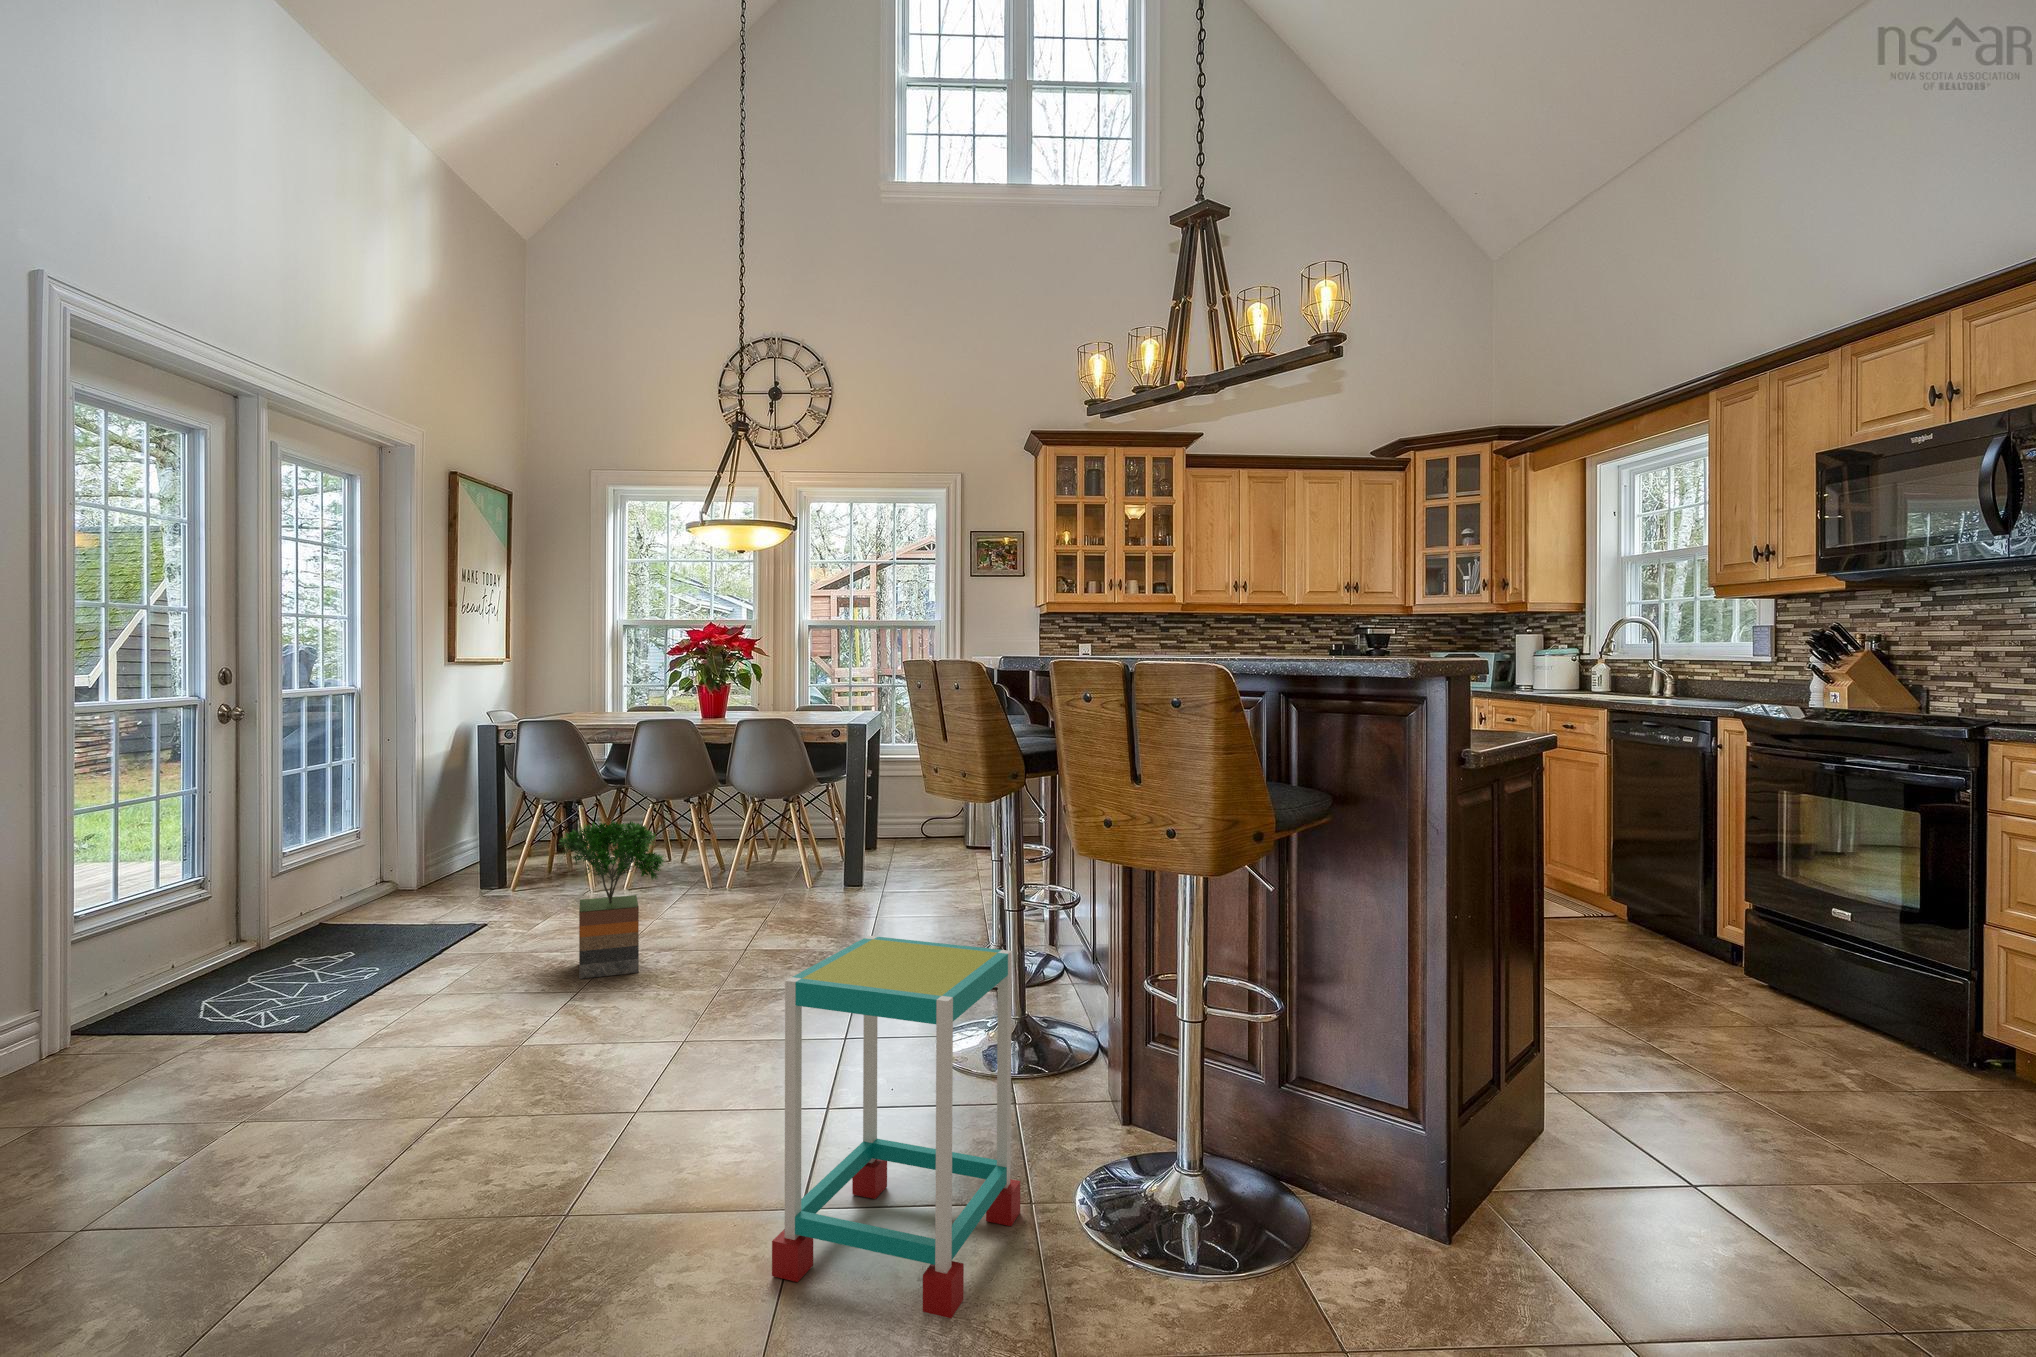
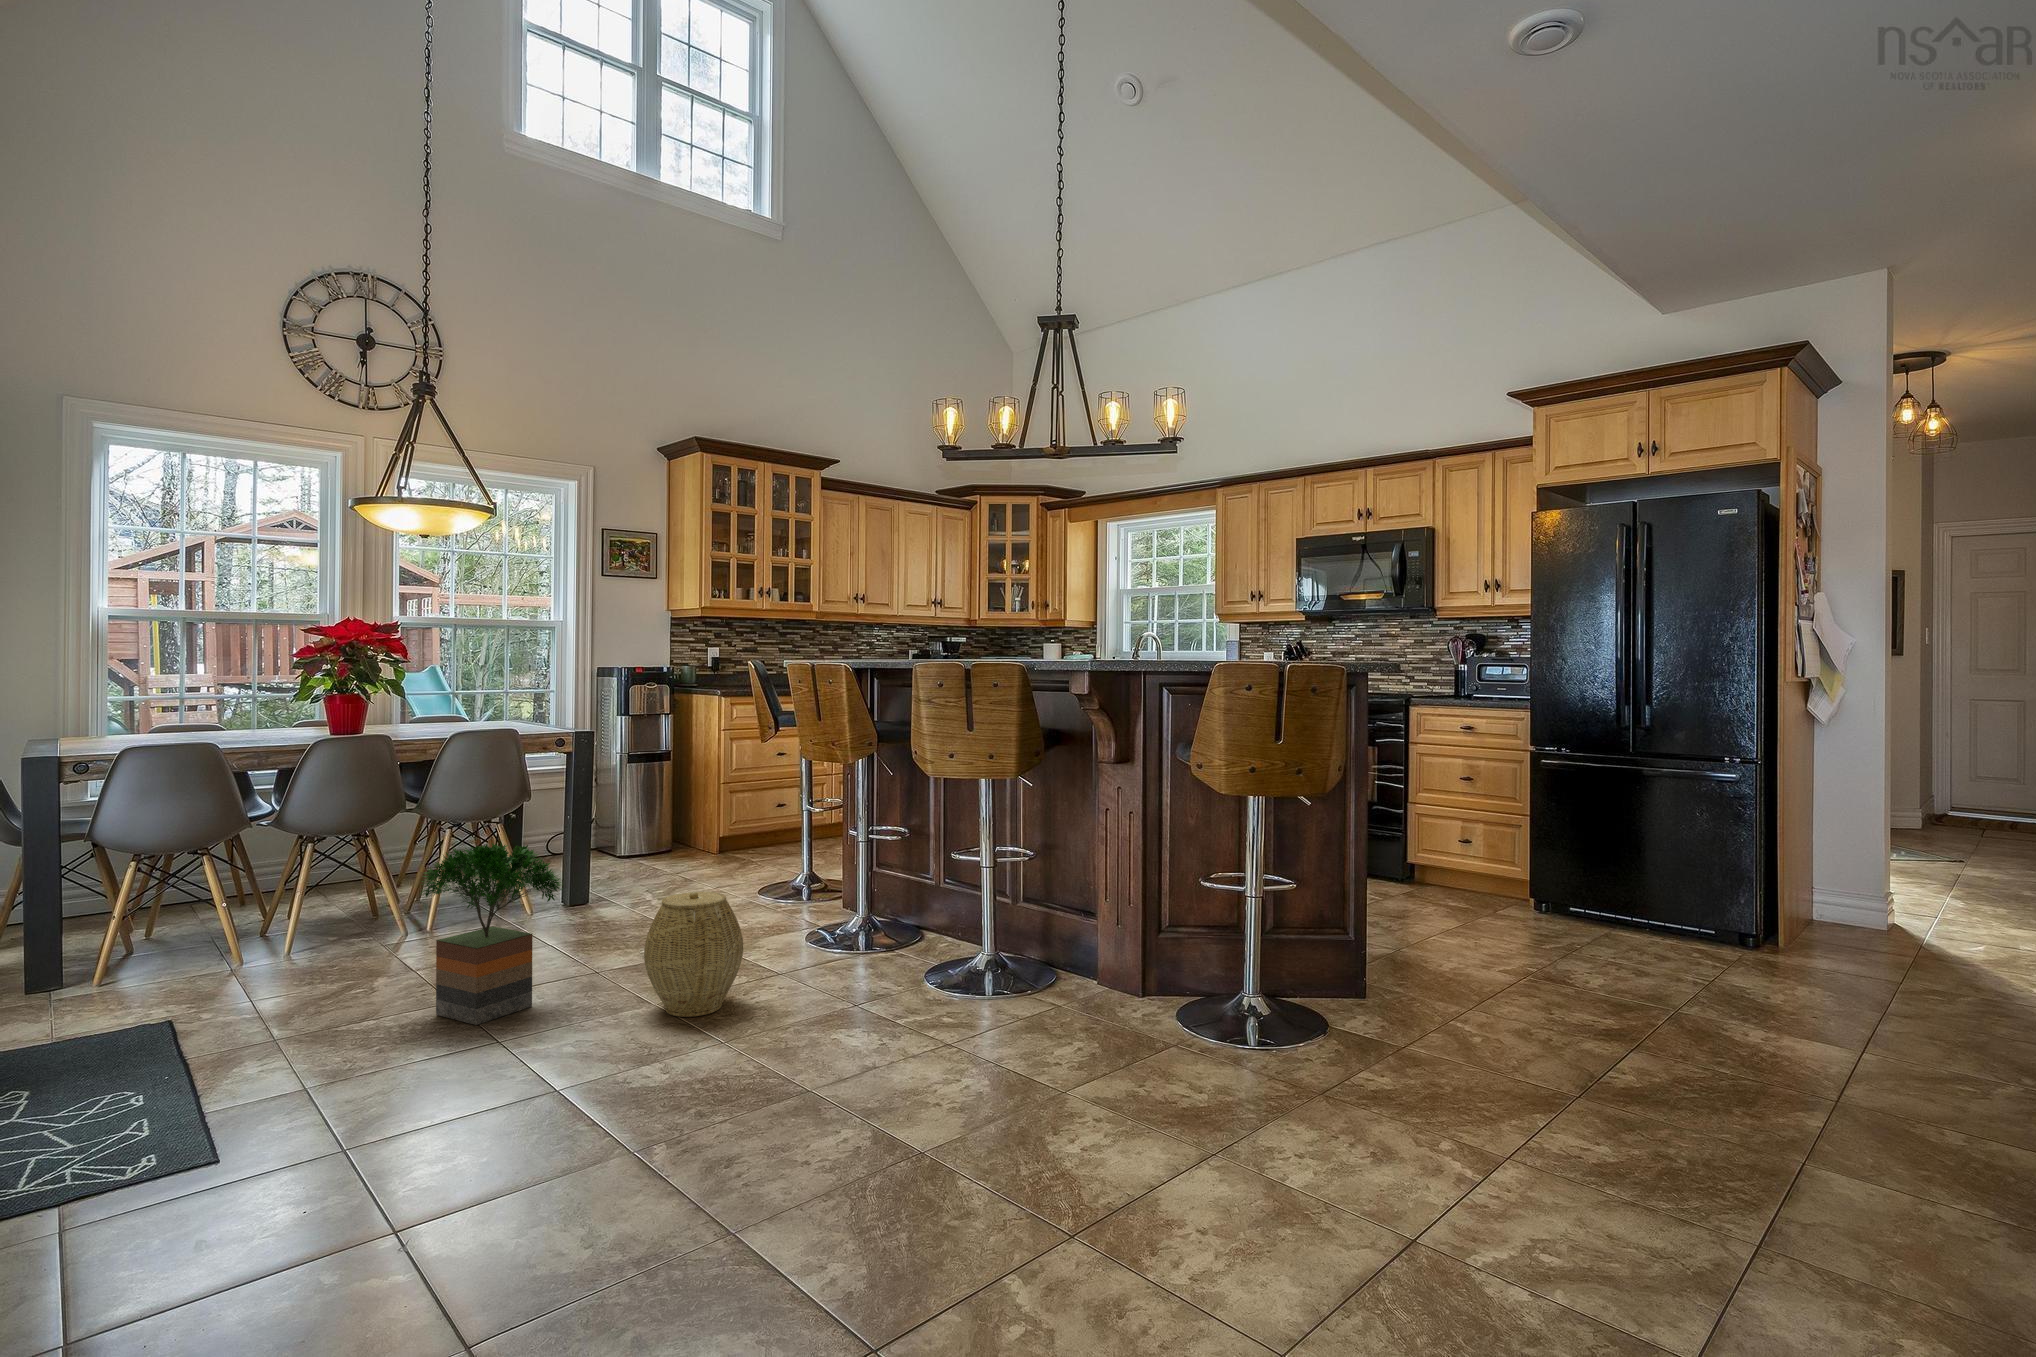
woven basket: none [671,890,769,1014] -> present [644,892,743,1017]
side table: present [772,936,1021,1318] -> none [1075,865,1255,1116]

